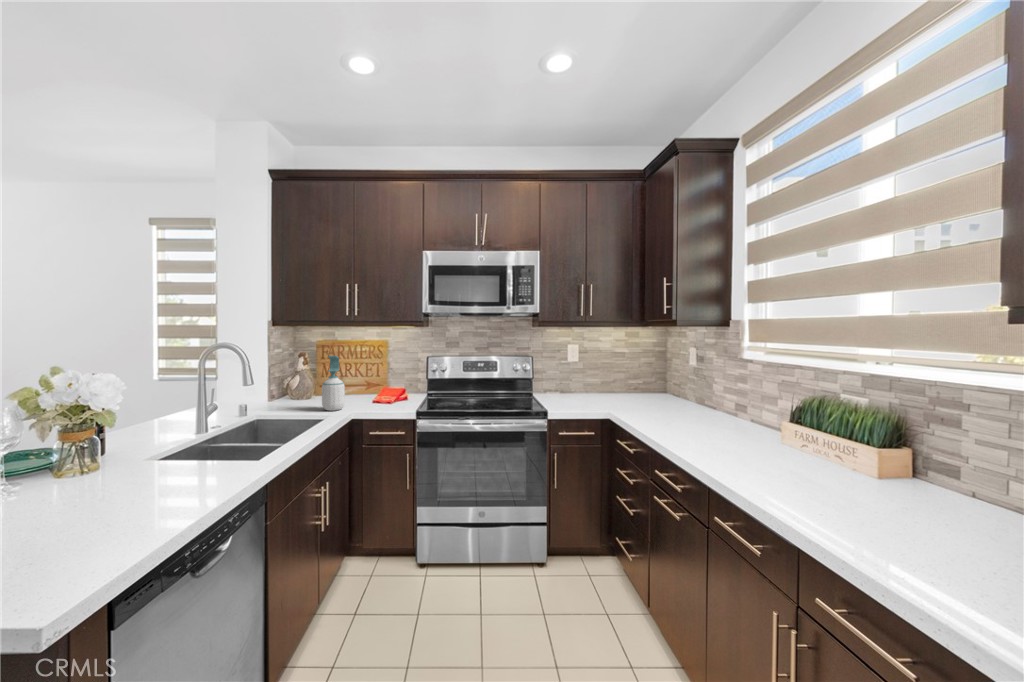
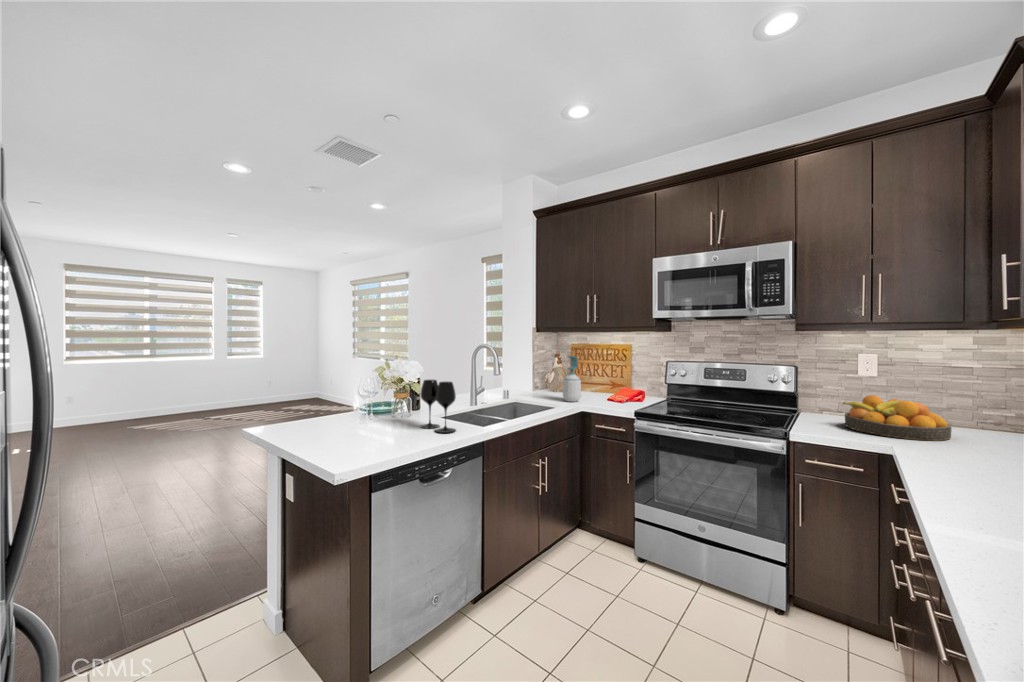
fruit bowl: none [574,376,631,406] -> present [843,395,951,441]
wine glass: none [154,402,226,476] -> present [420,380,456,433]

